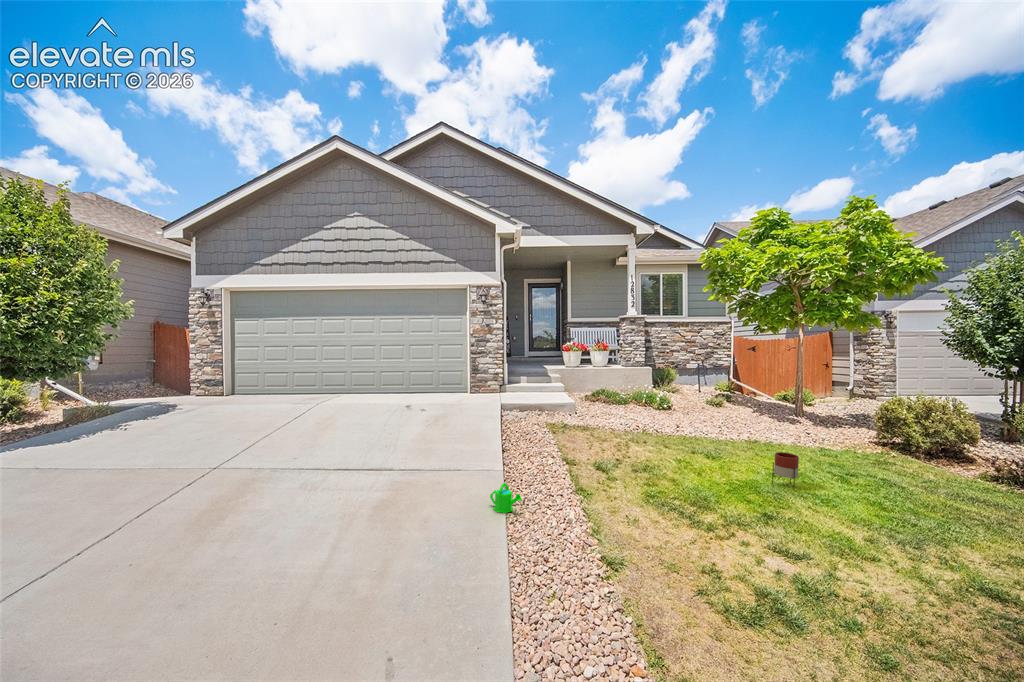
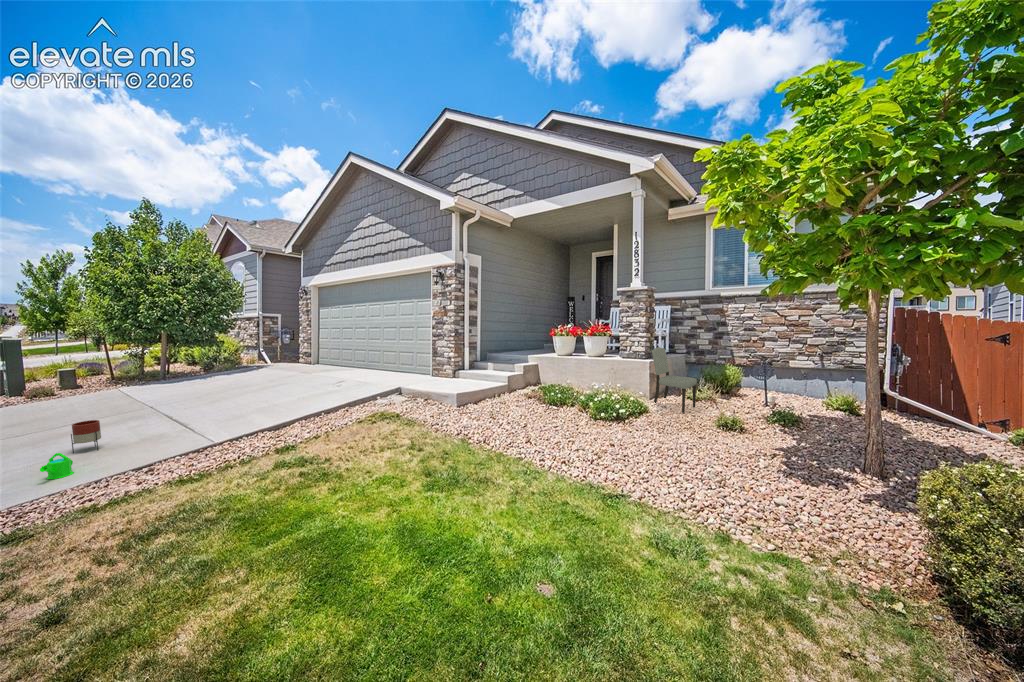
chair: none [654,357,683,400] -> present [651,347,697,413]
planter: present [772,452,799,490] -> present [71,420,101,453]

